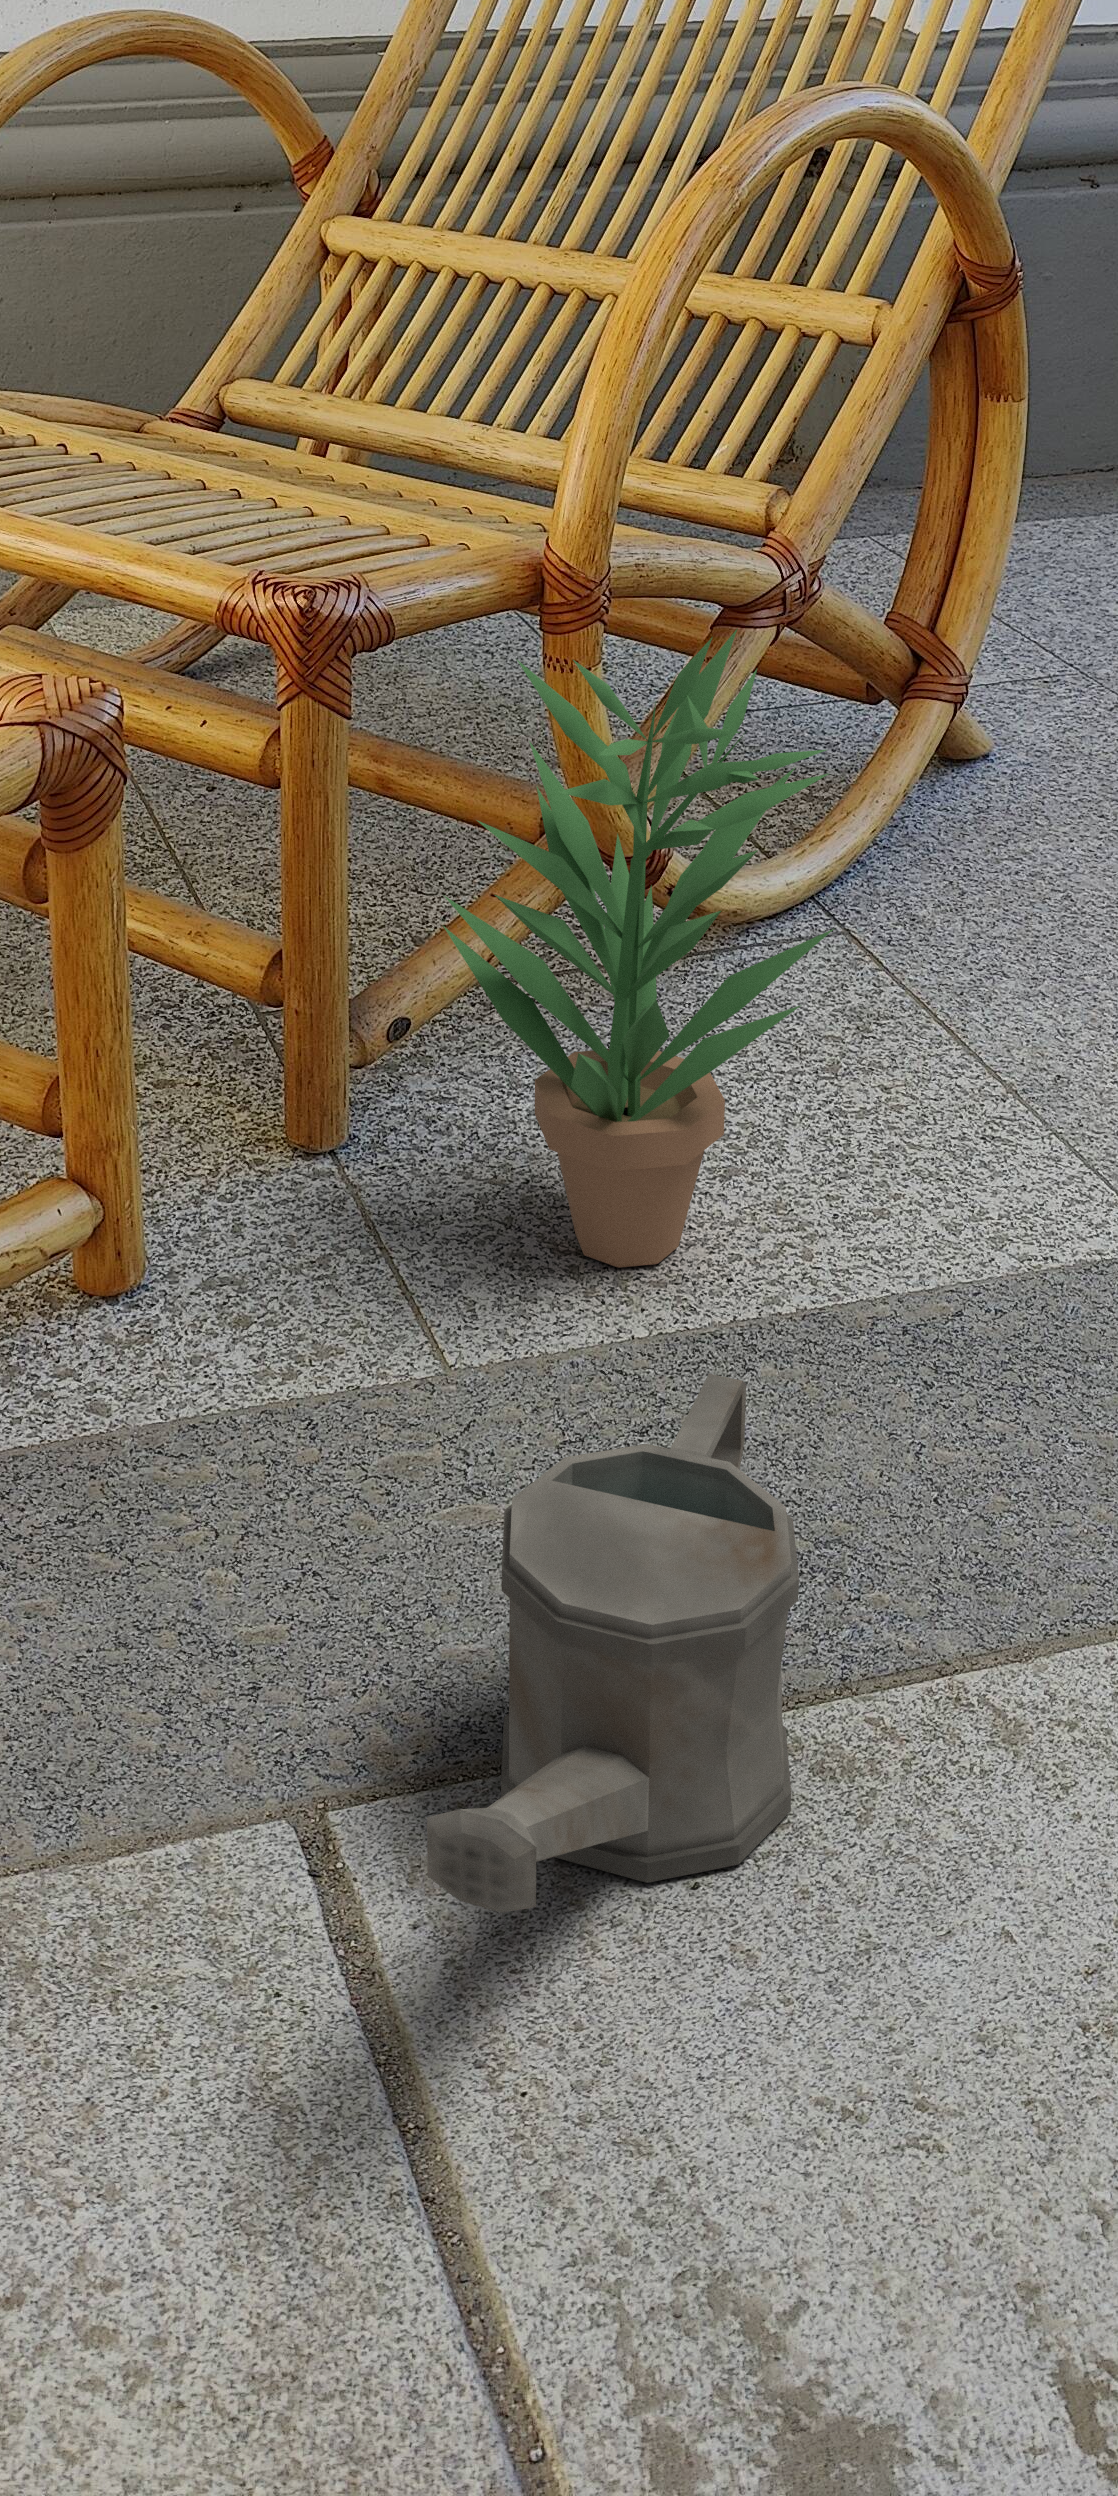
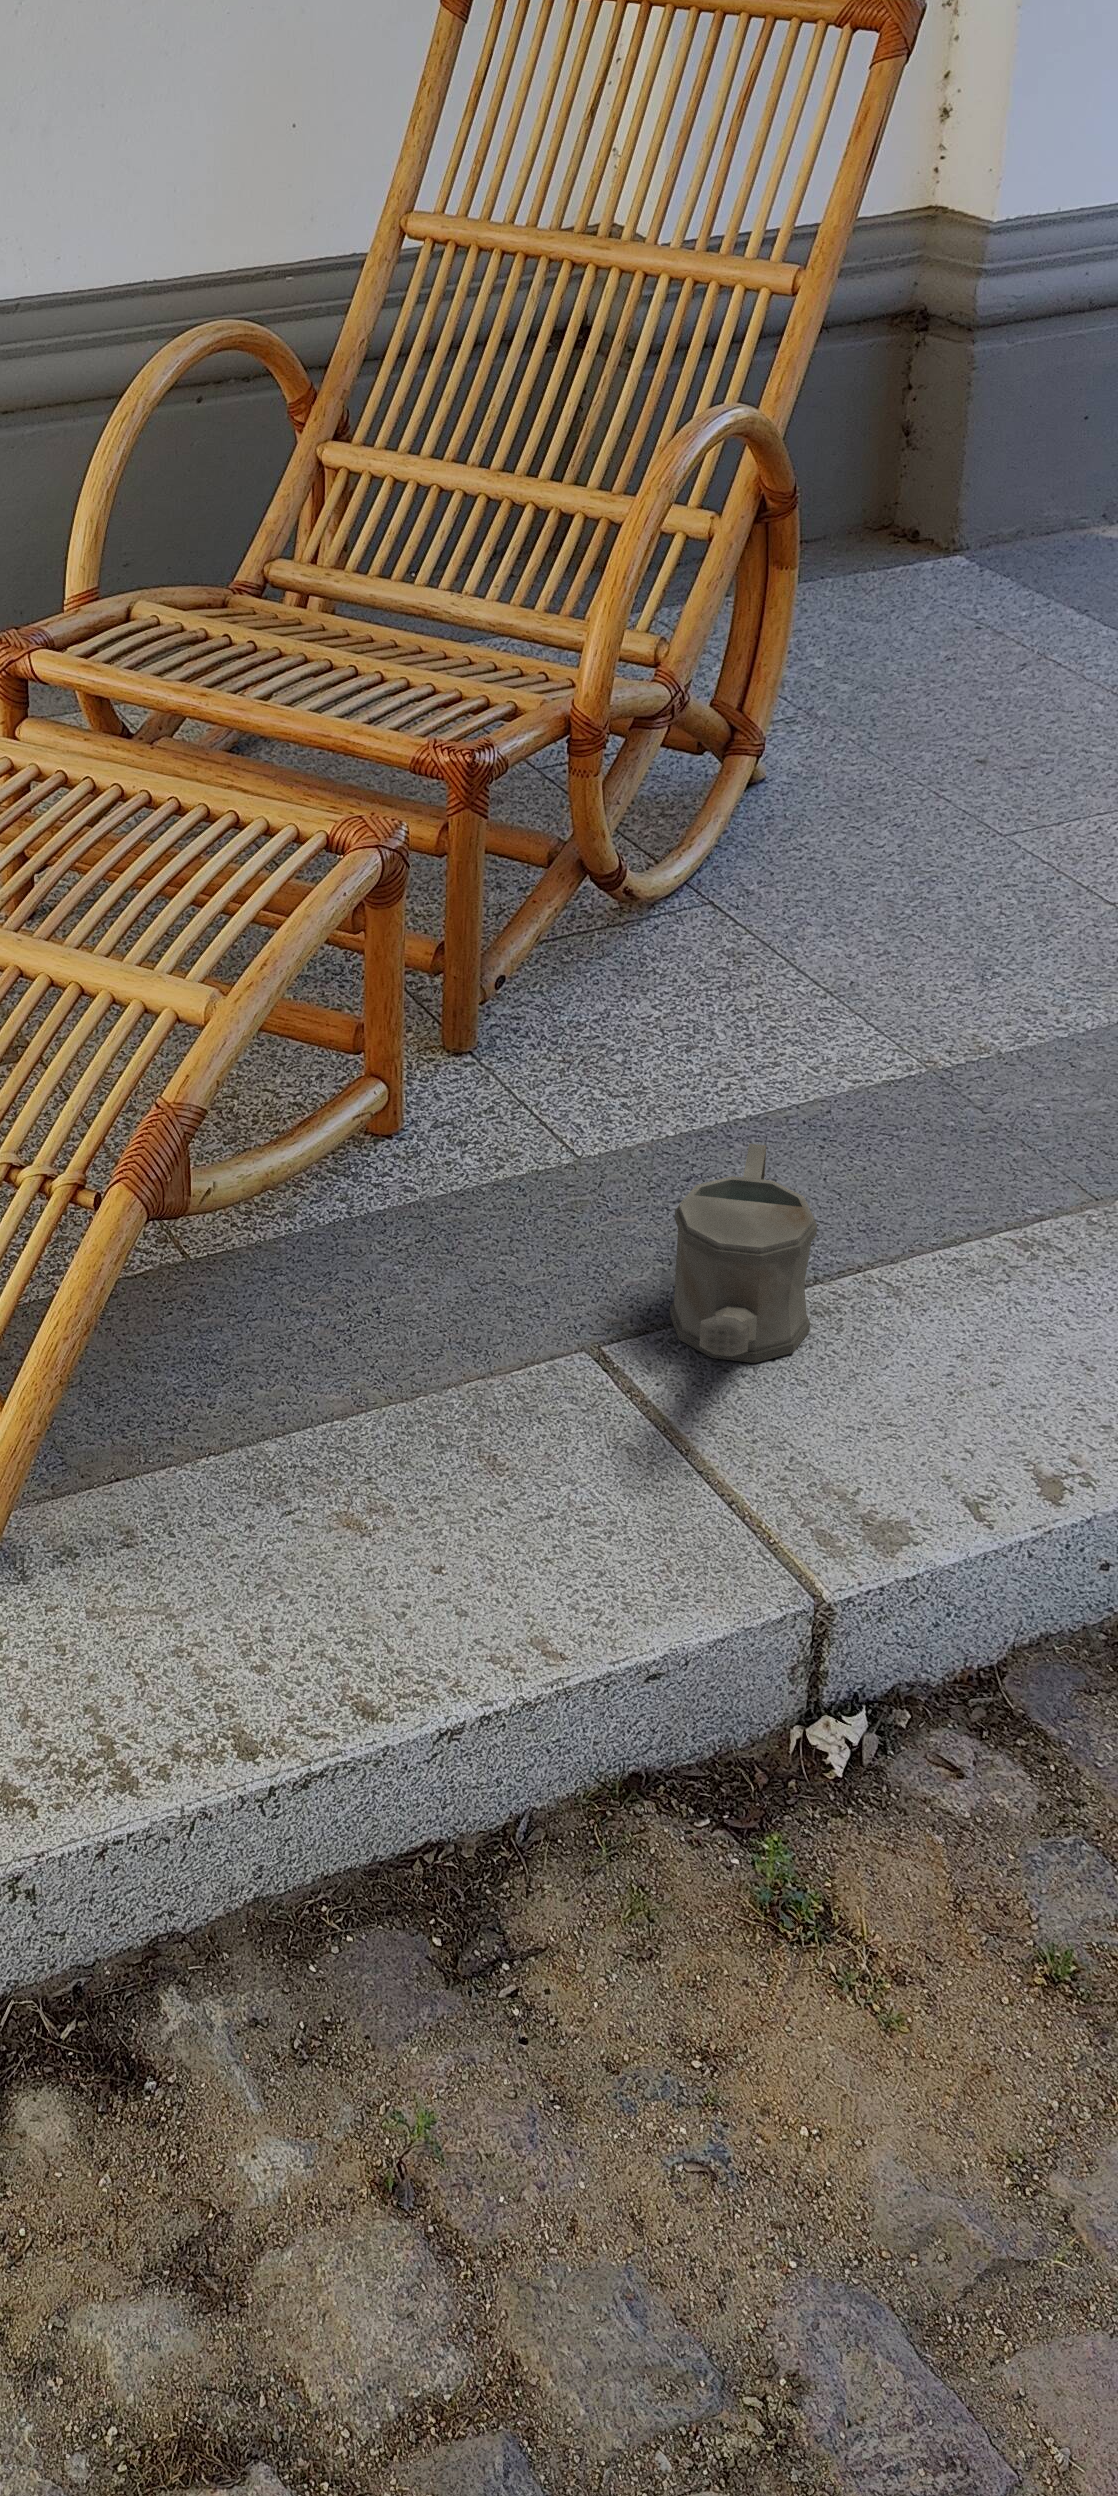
potted plant: present [444,628,834,1268] -> none [542,762,764,1102]

